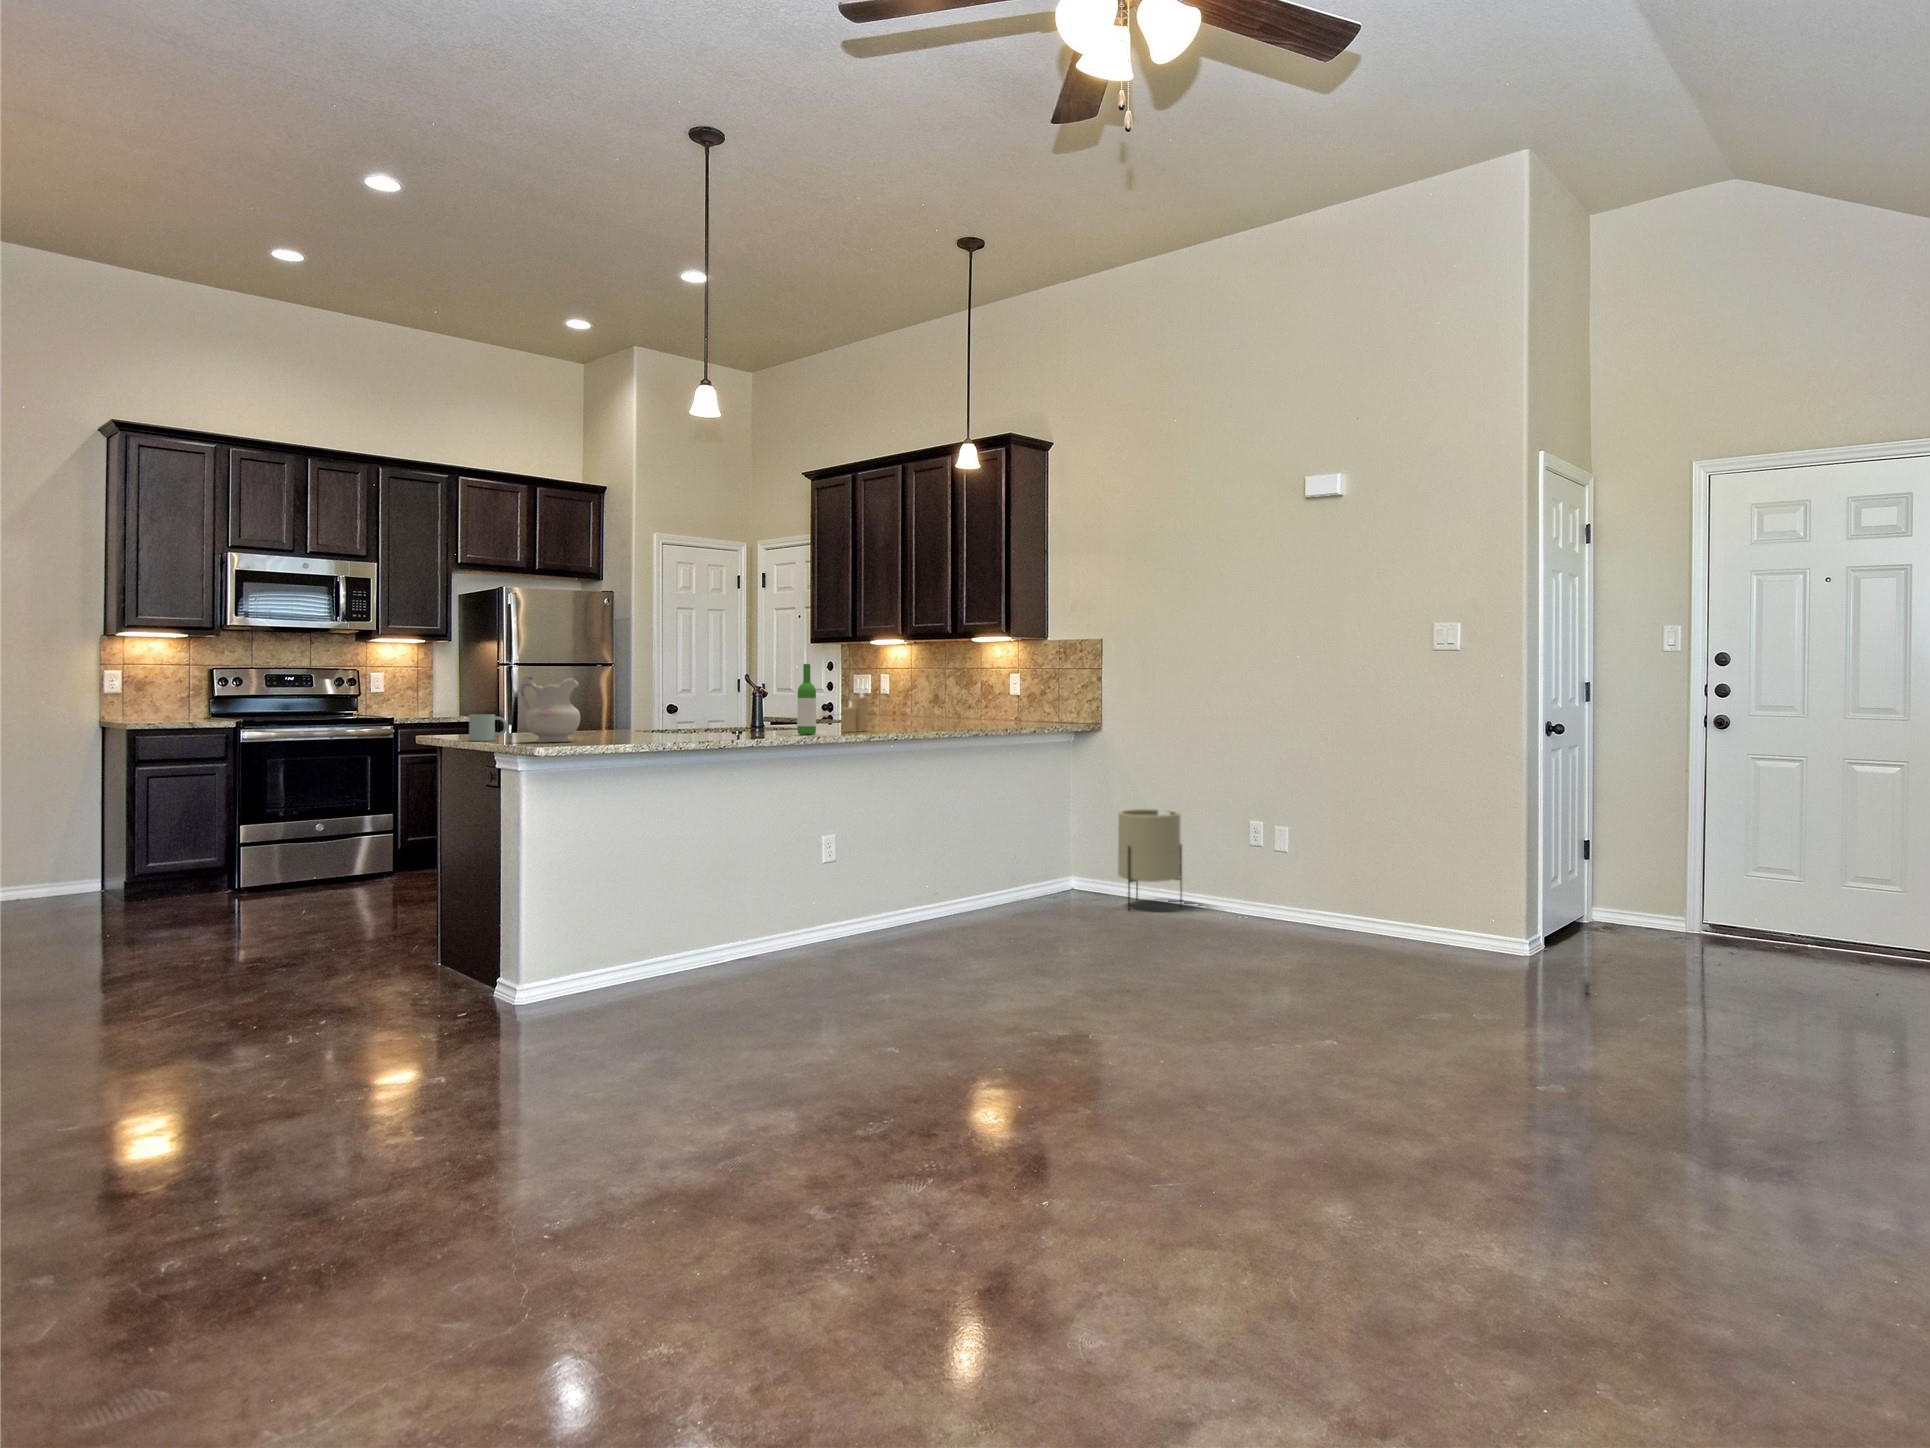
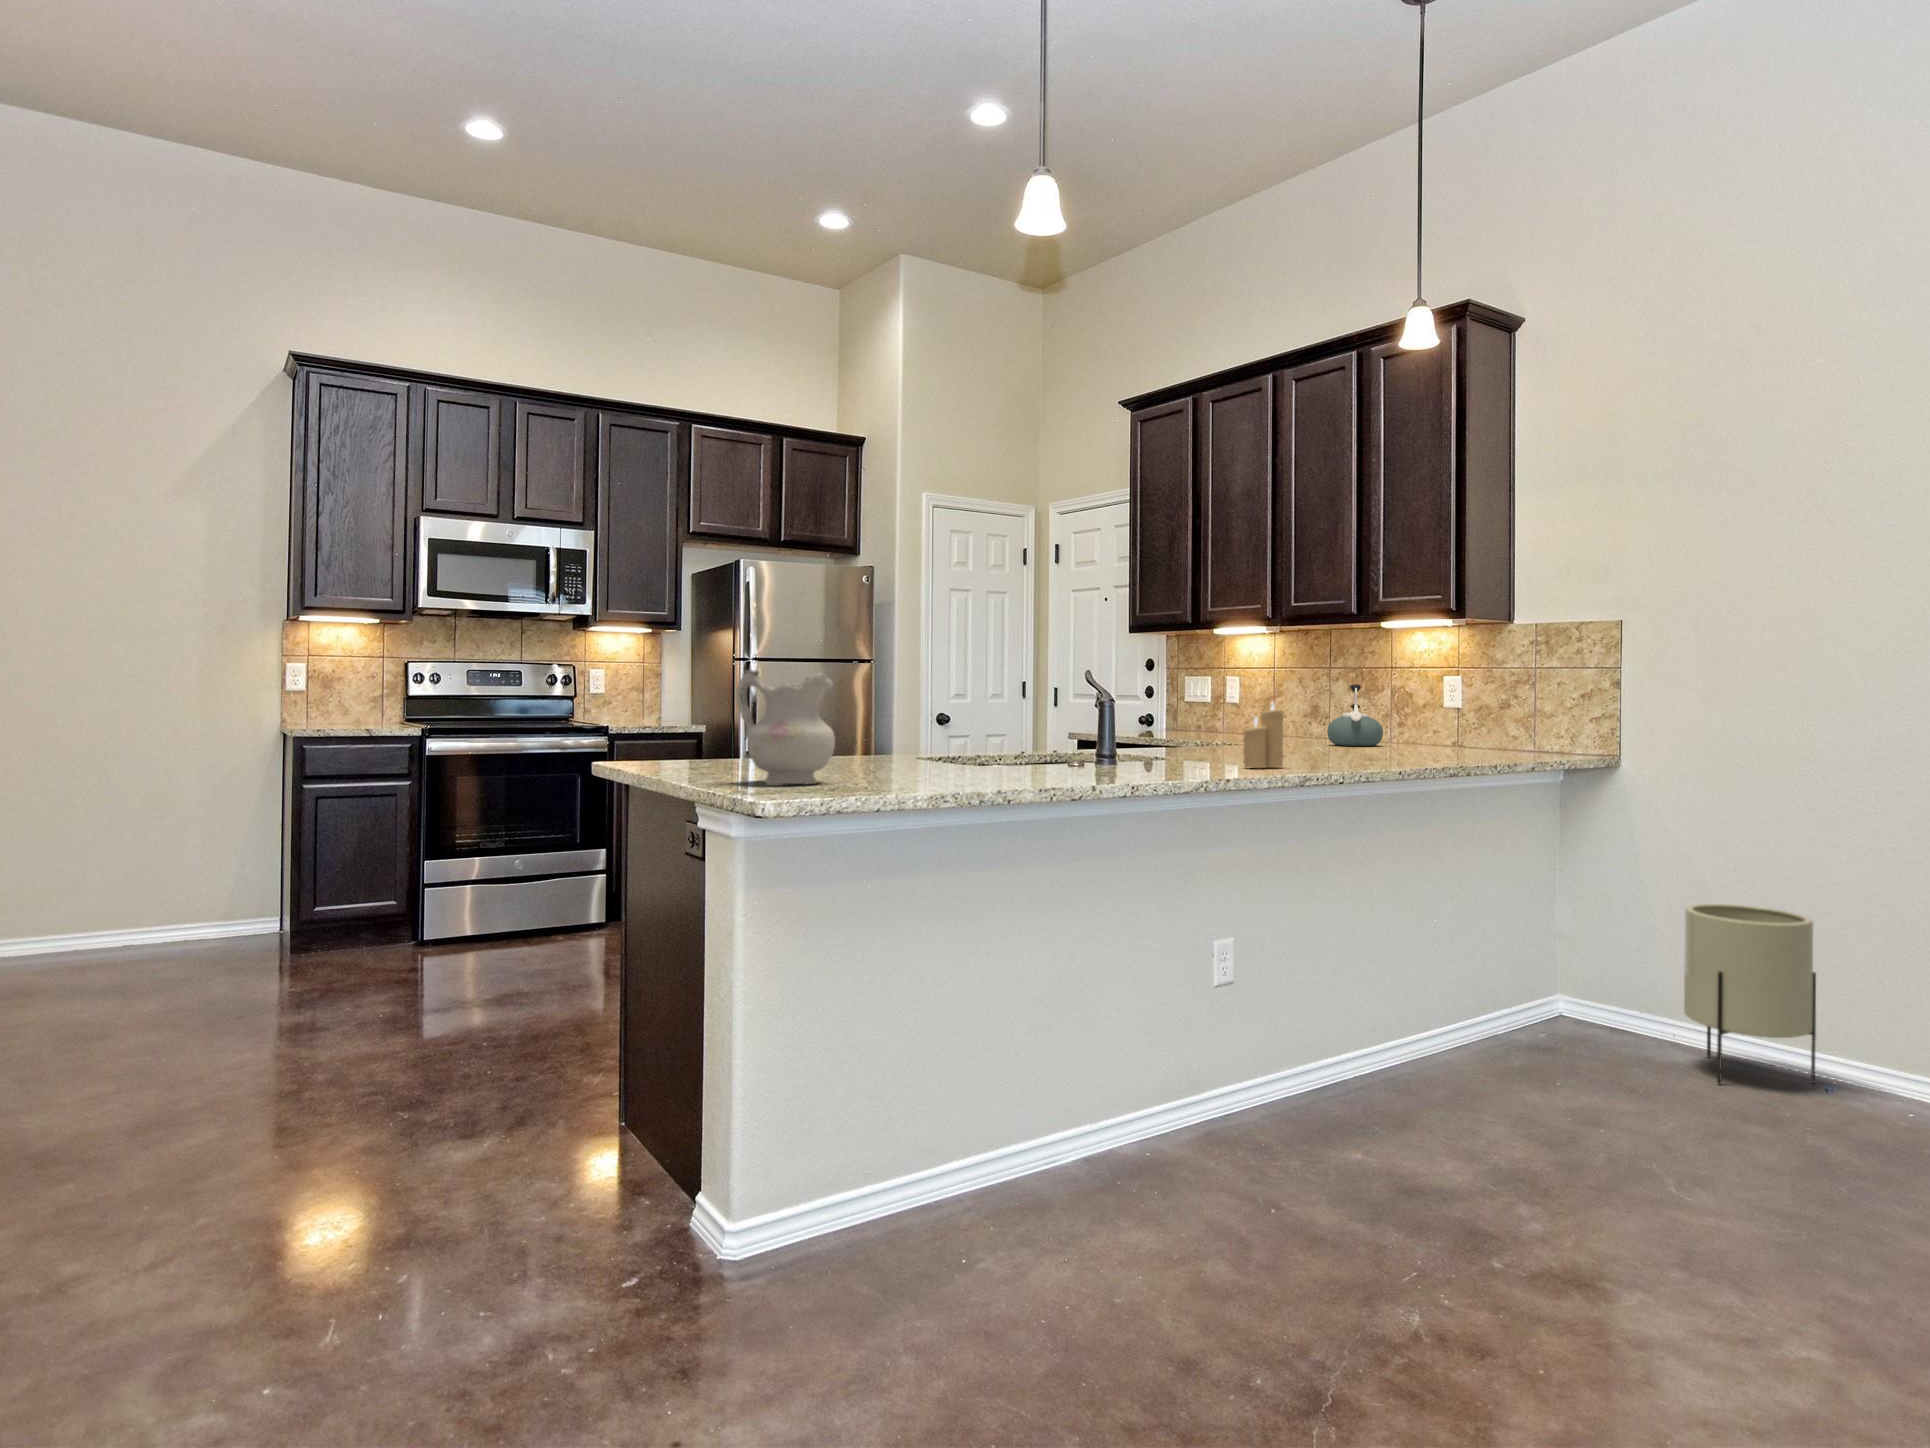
wine bottle: present [797,664,816,735] -> none [1182,654,1213,775]
kettle: none [938,680,973,722] -> present [1327,684,1383,746]
mug: present [469,714,507,741] -> none [664,732,722,776]

